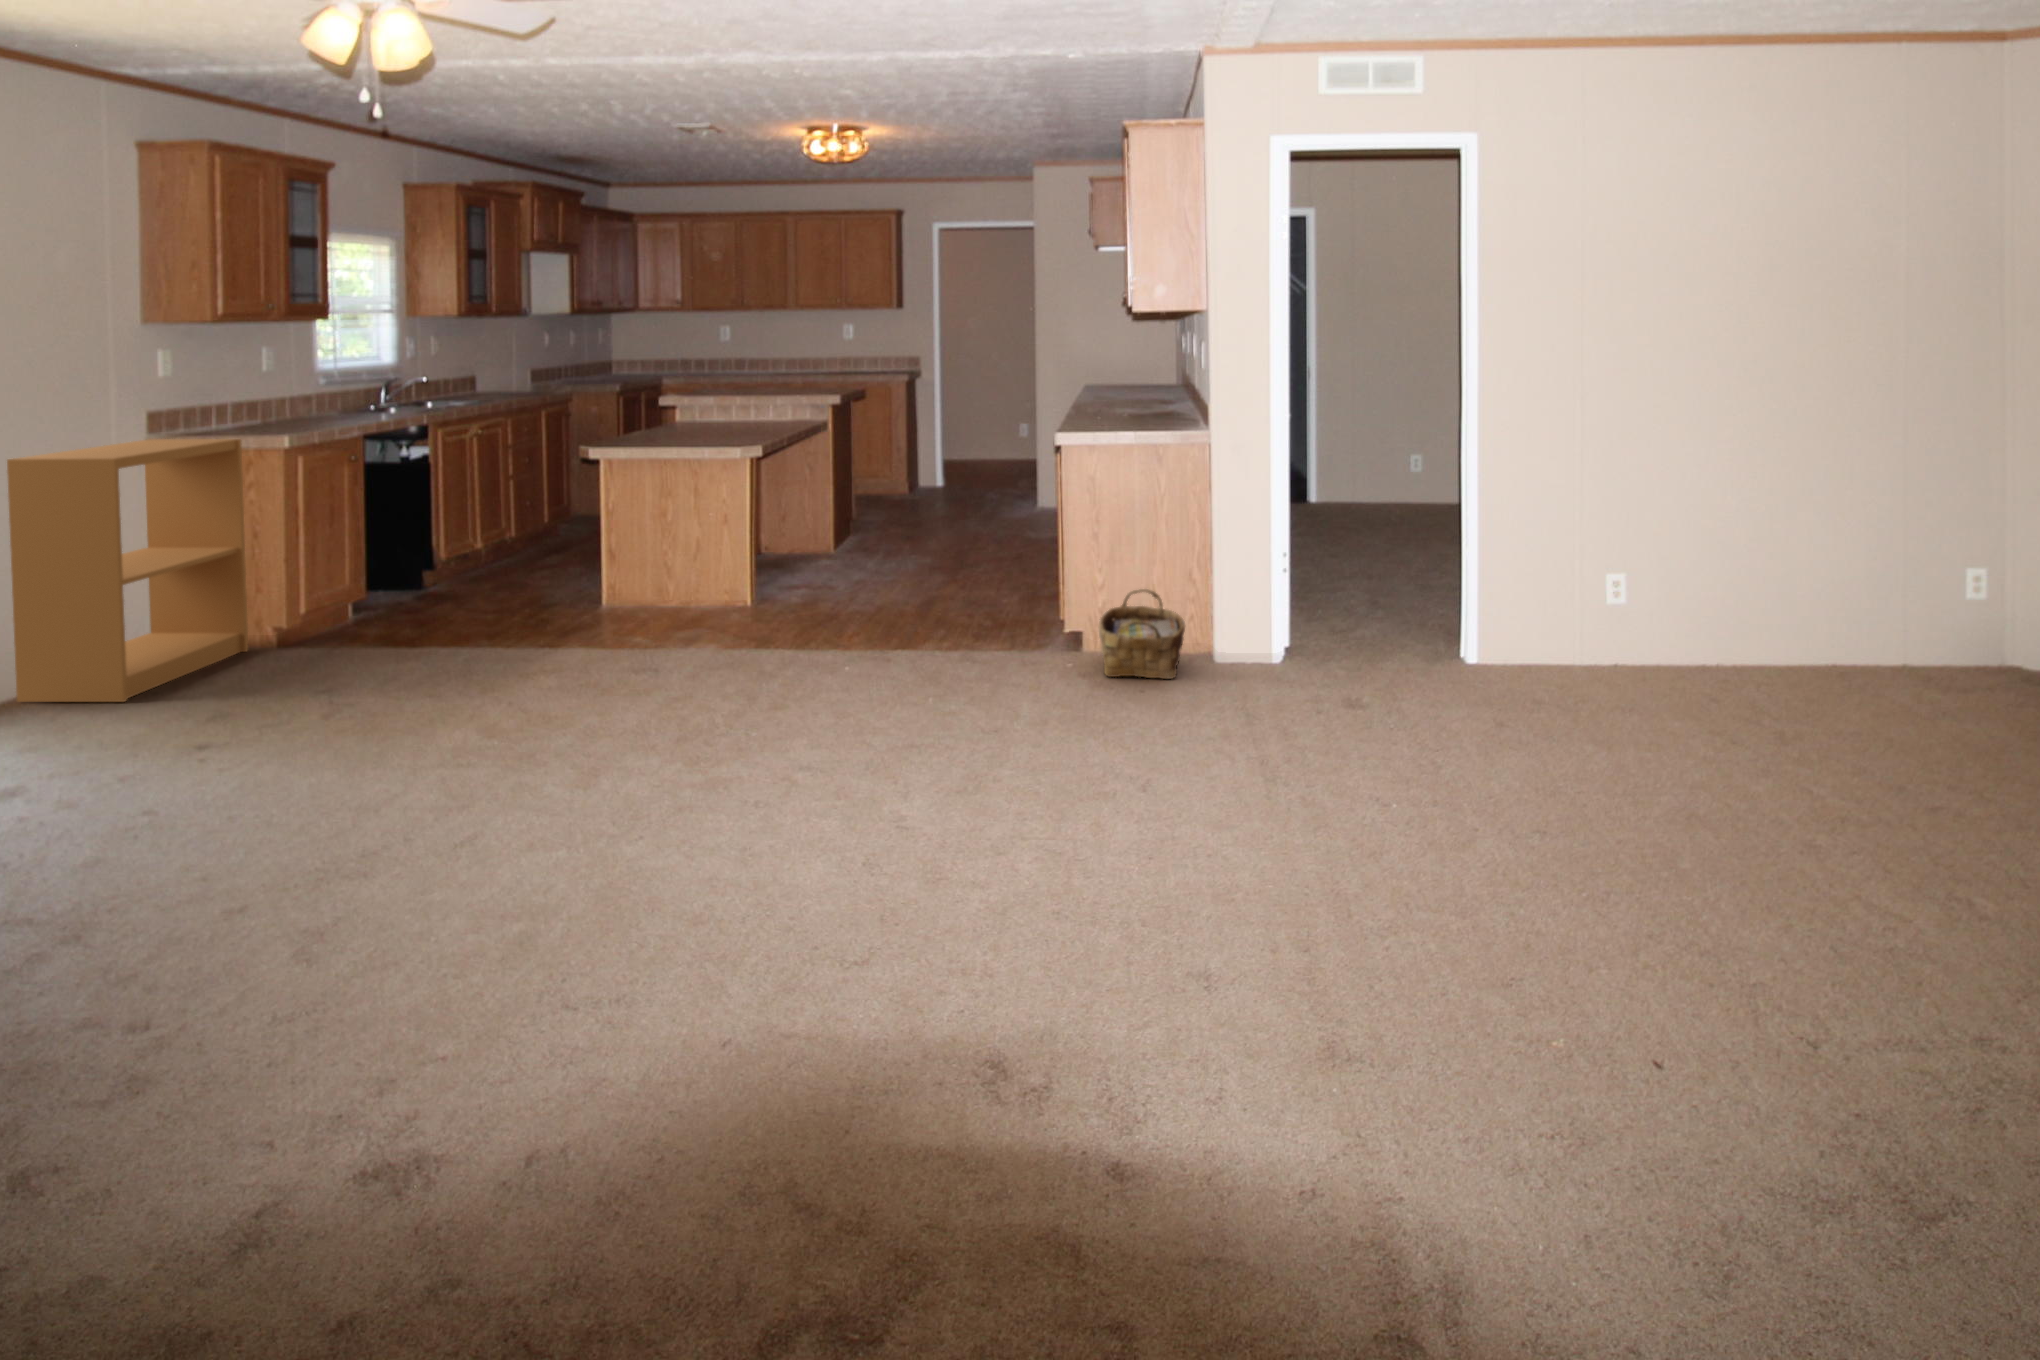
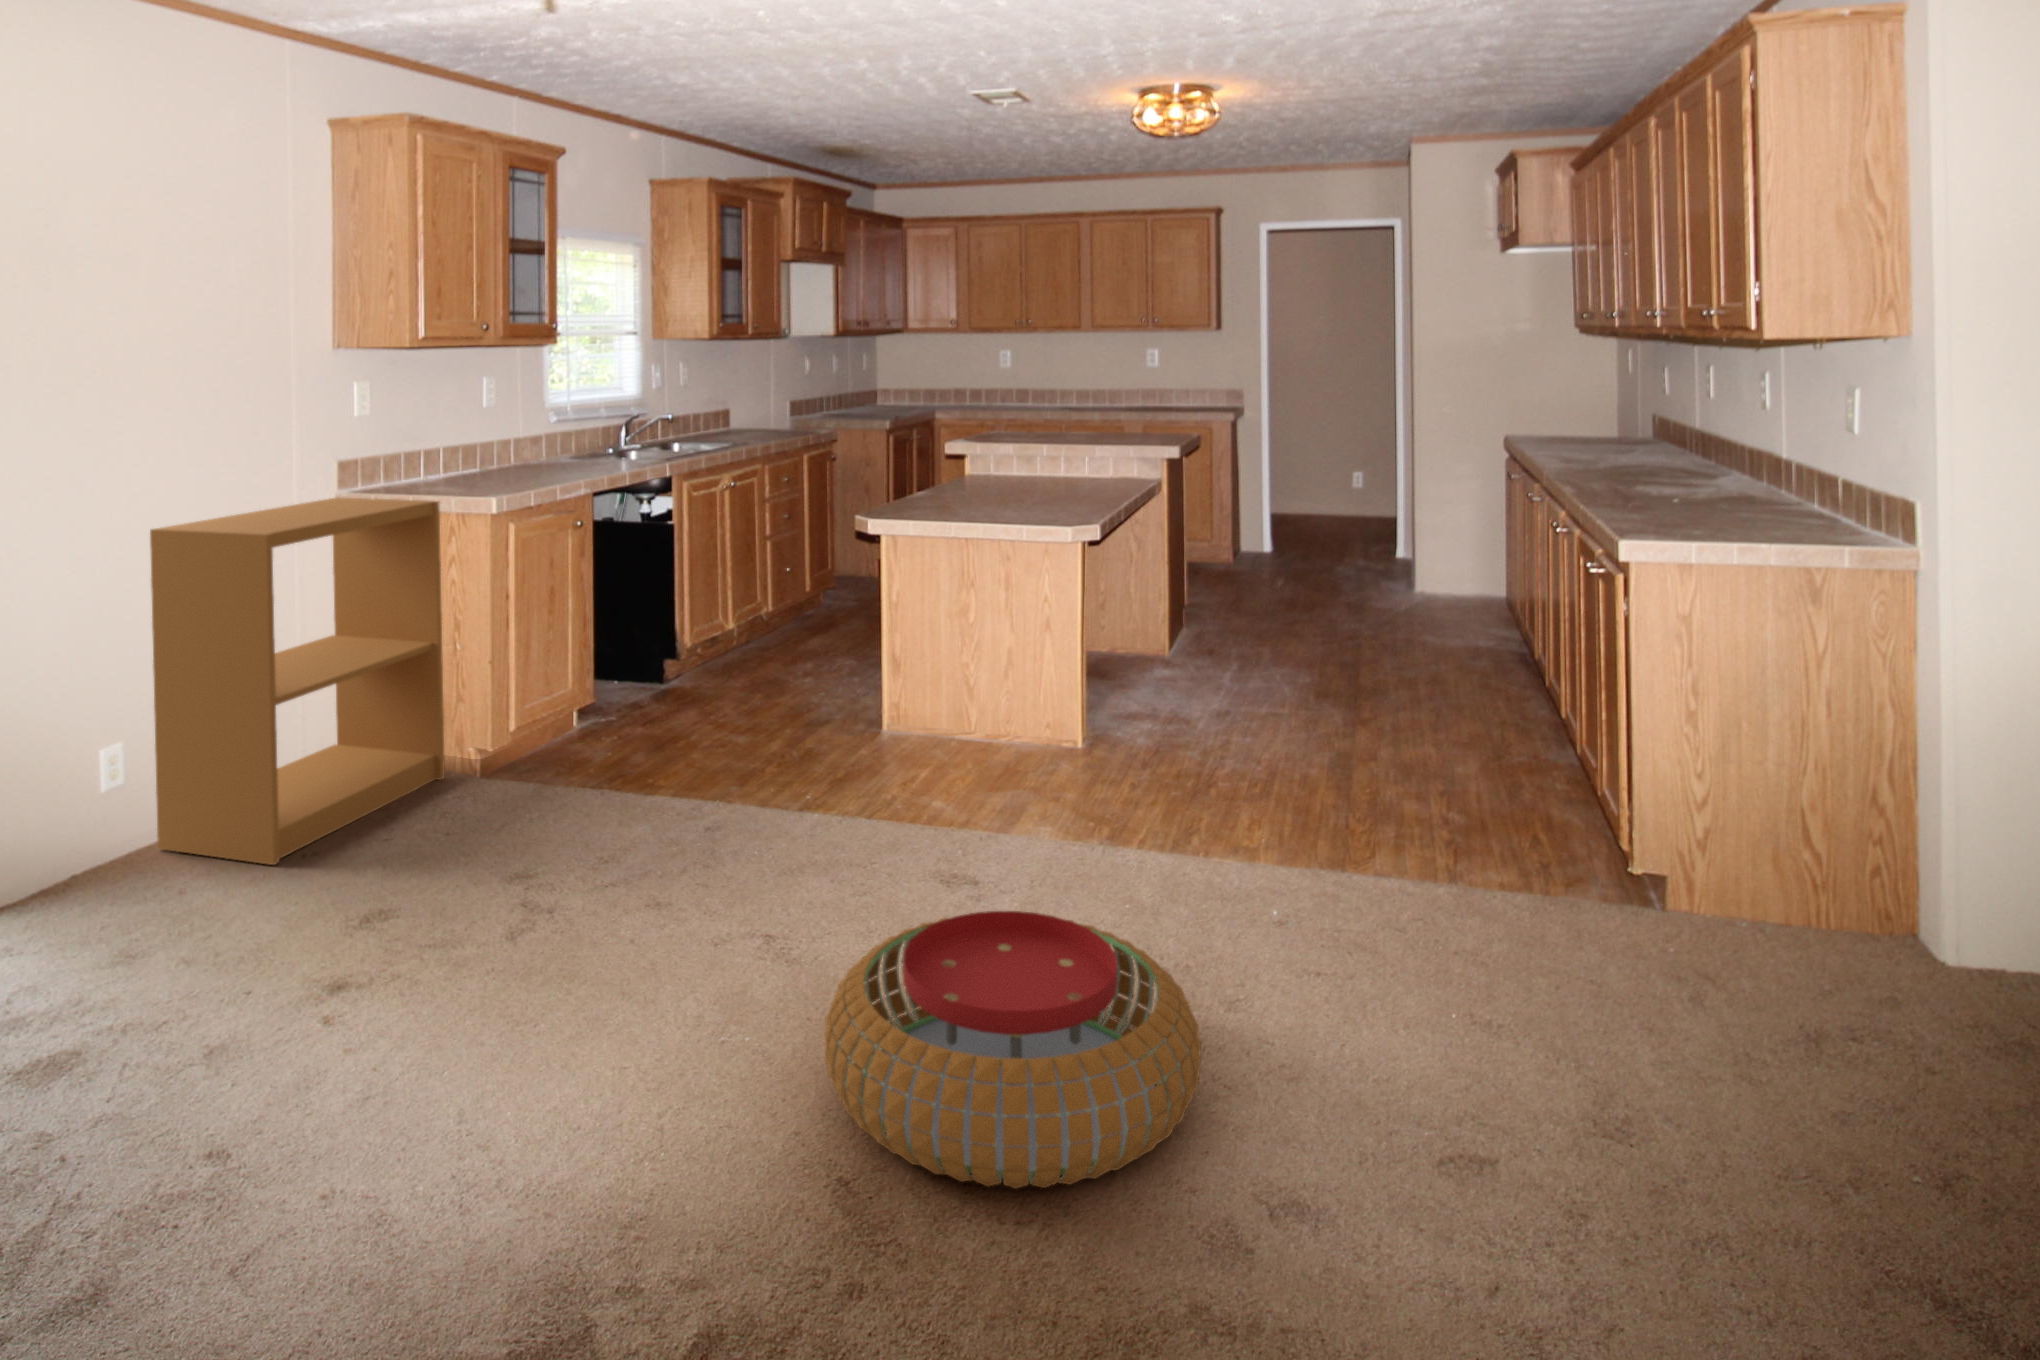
woven basket: present [1099,589,1185,679] -> none [1747,827,1945,1024]
pouf: none [547,654,770,775] -> present [825,911,1201,1188]

